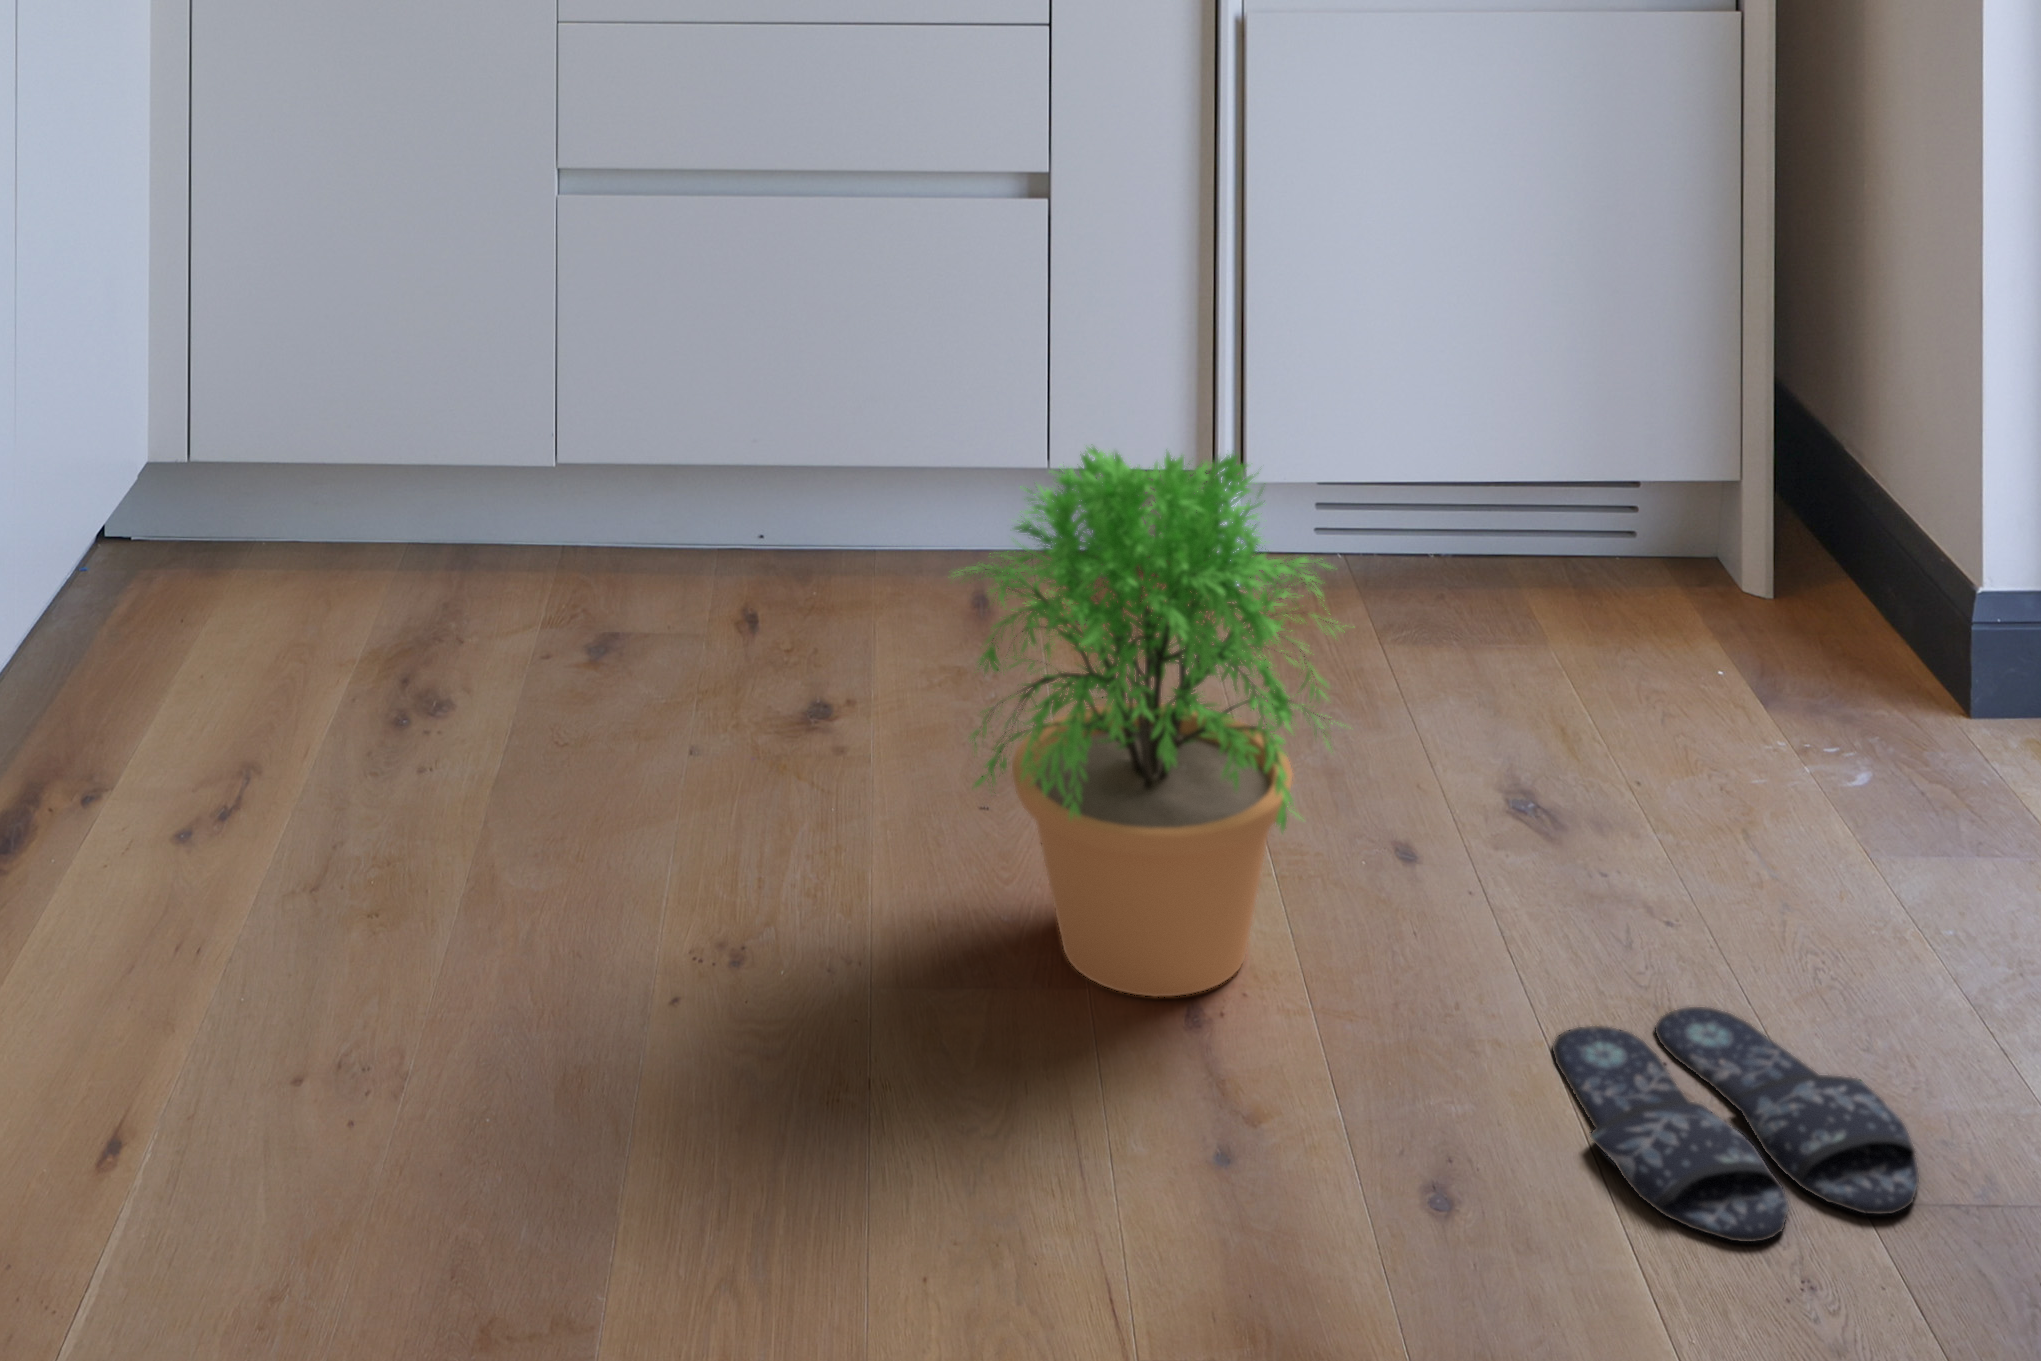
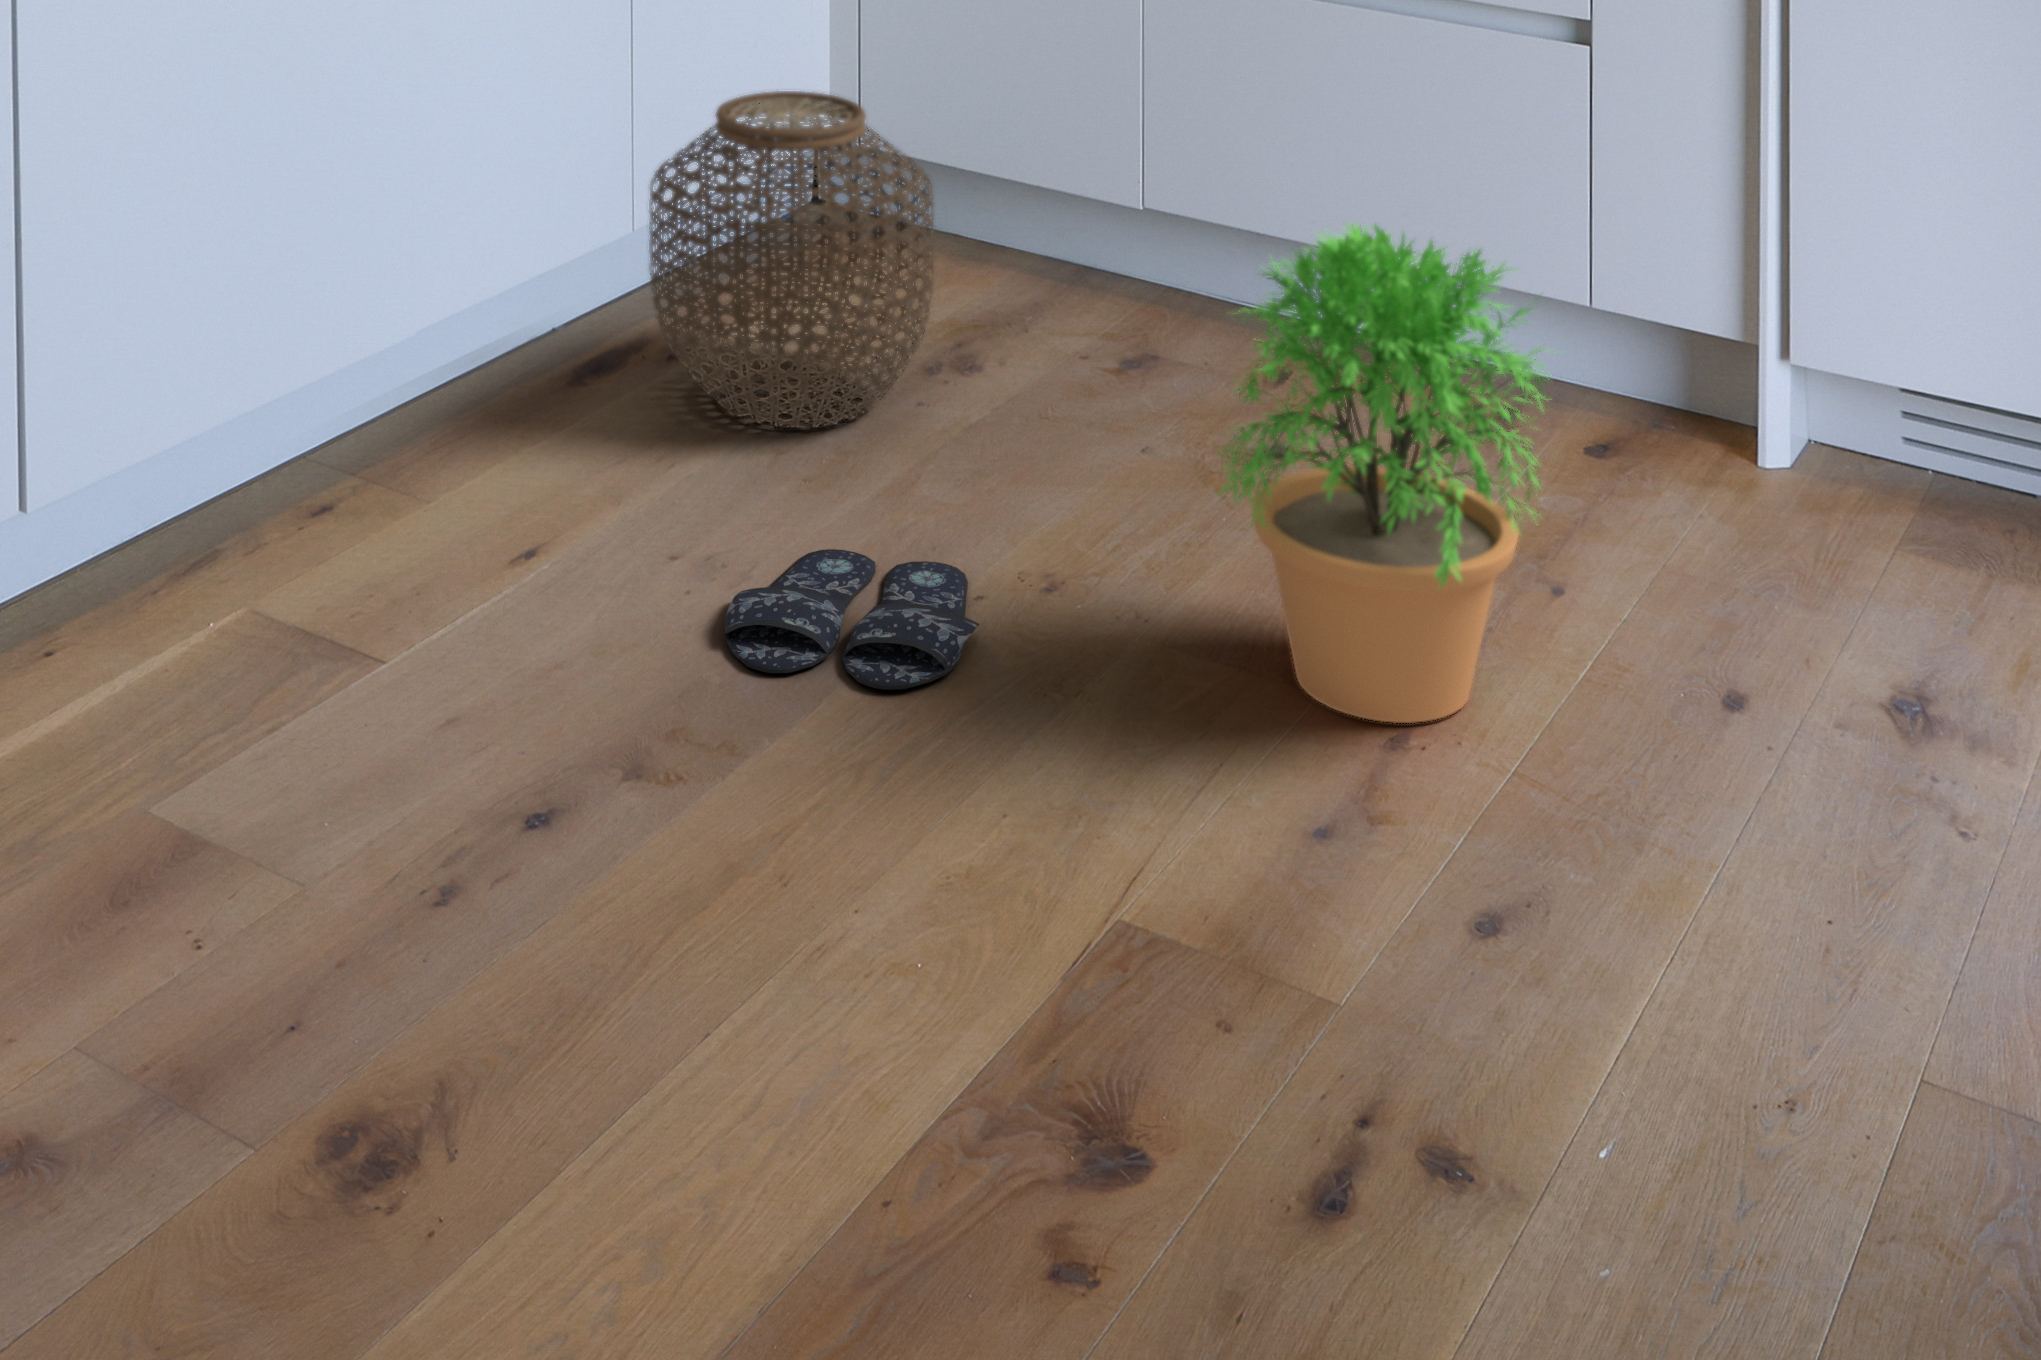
woven basket: none [111,403,465,831] -> present [649,91,934,428]
slippers: present [1553,1007,1919,1242] -> present [725,549,979,690]

